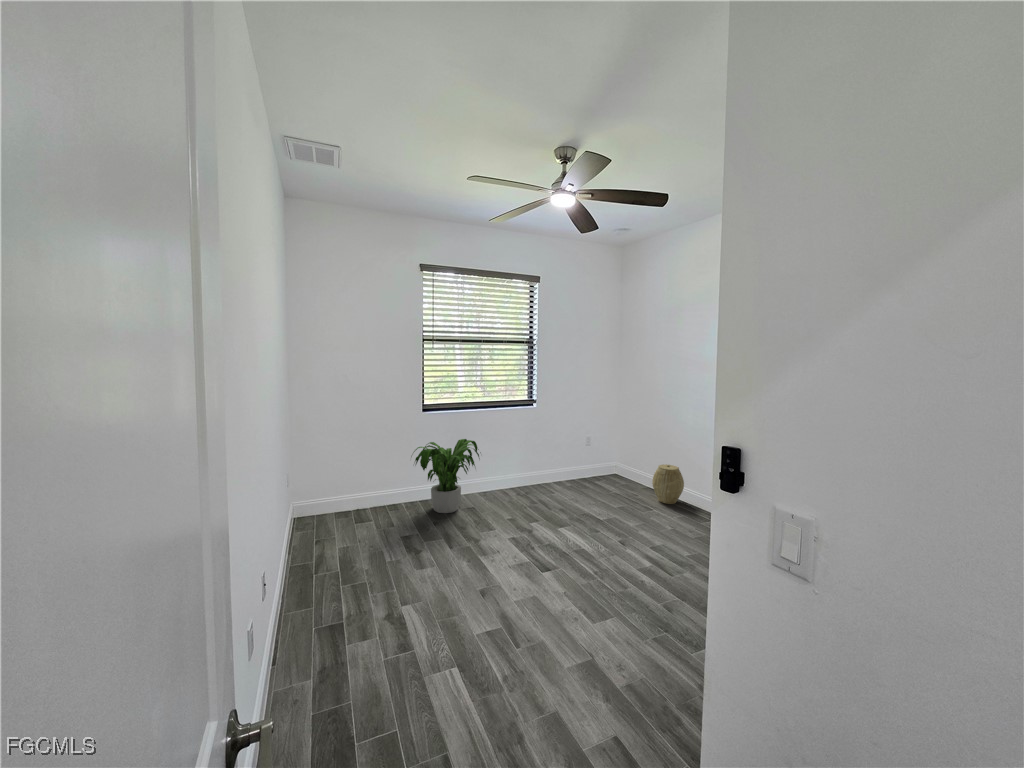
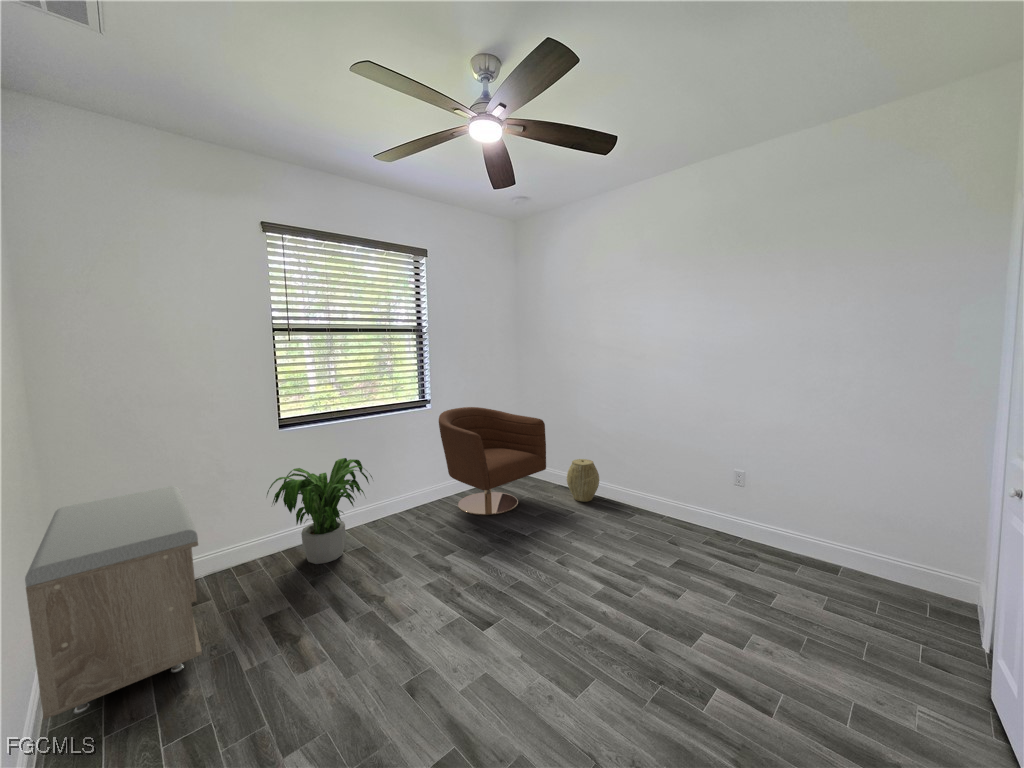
armchair: none [541,409,634,502] -> present [439,407,546,515]
storage bench: none [288,443,368,562] -> present [25,486,202,720]

